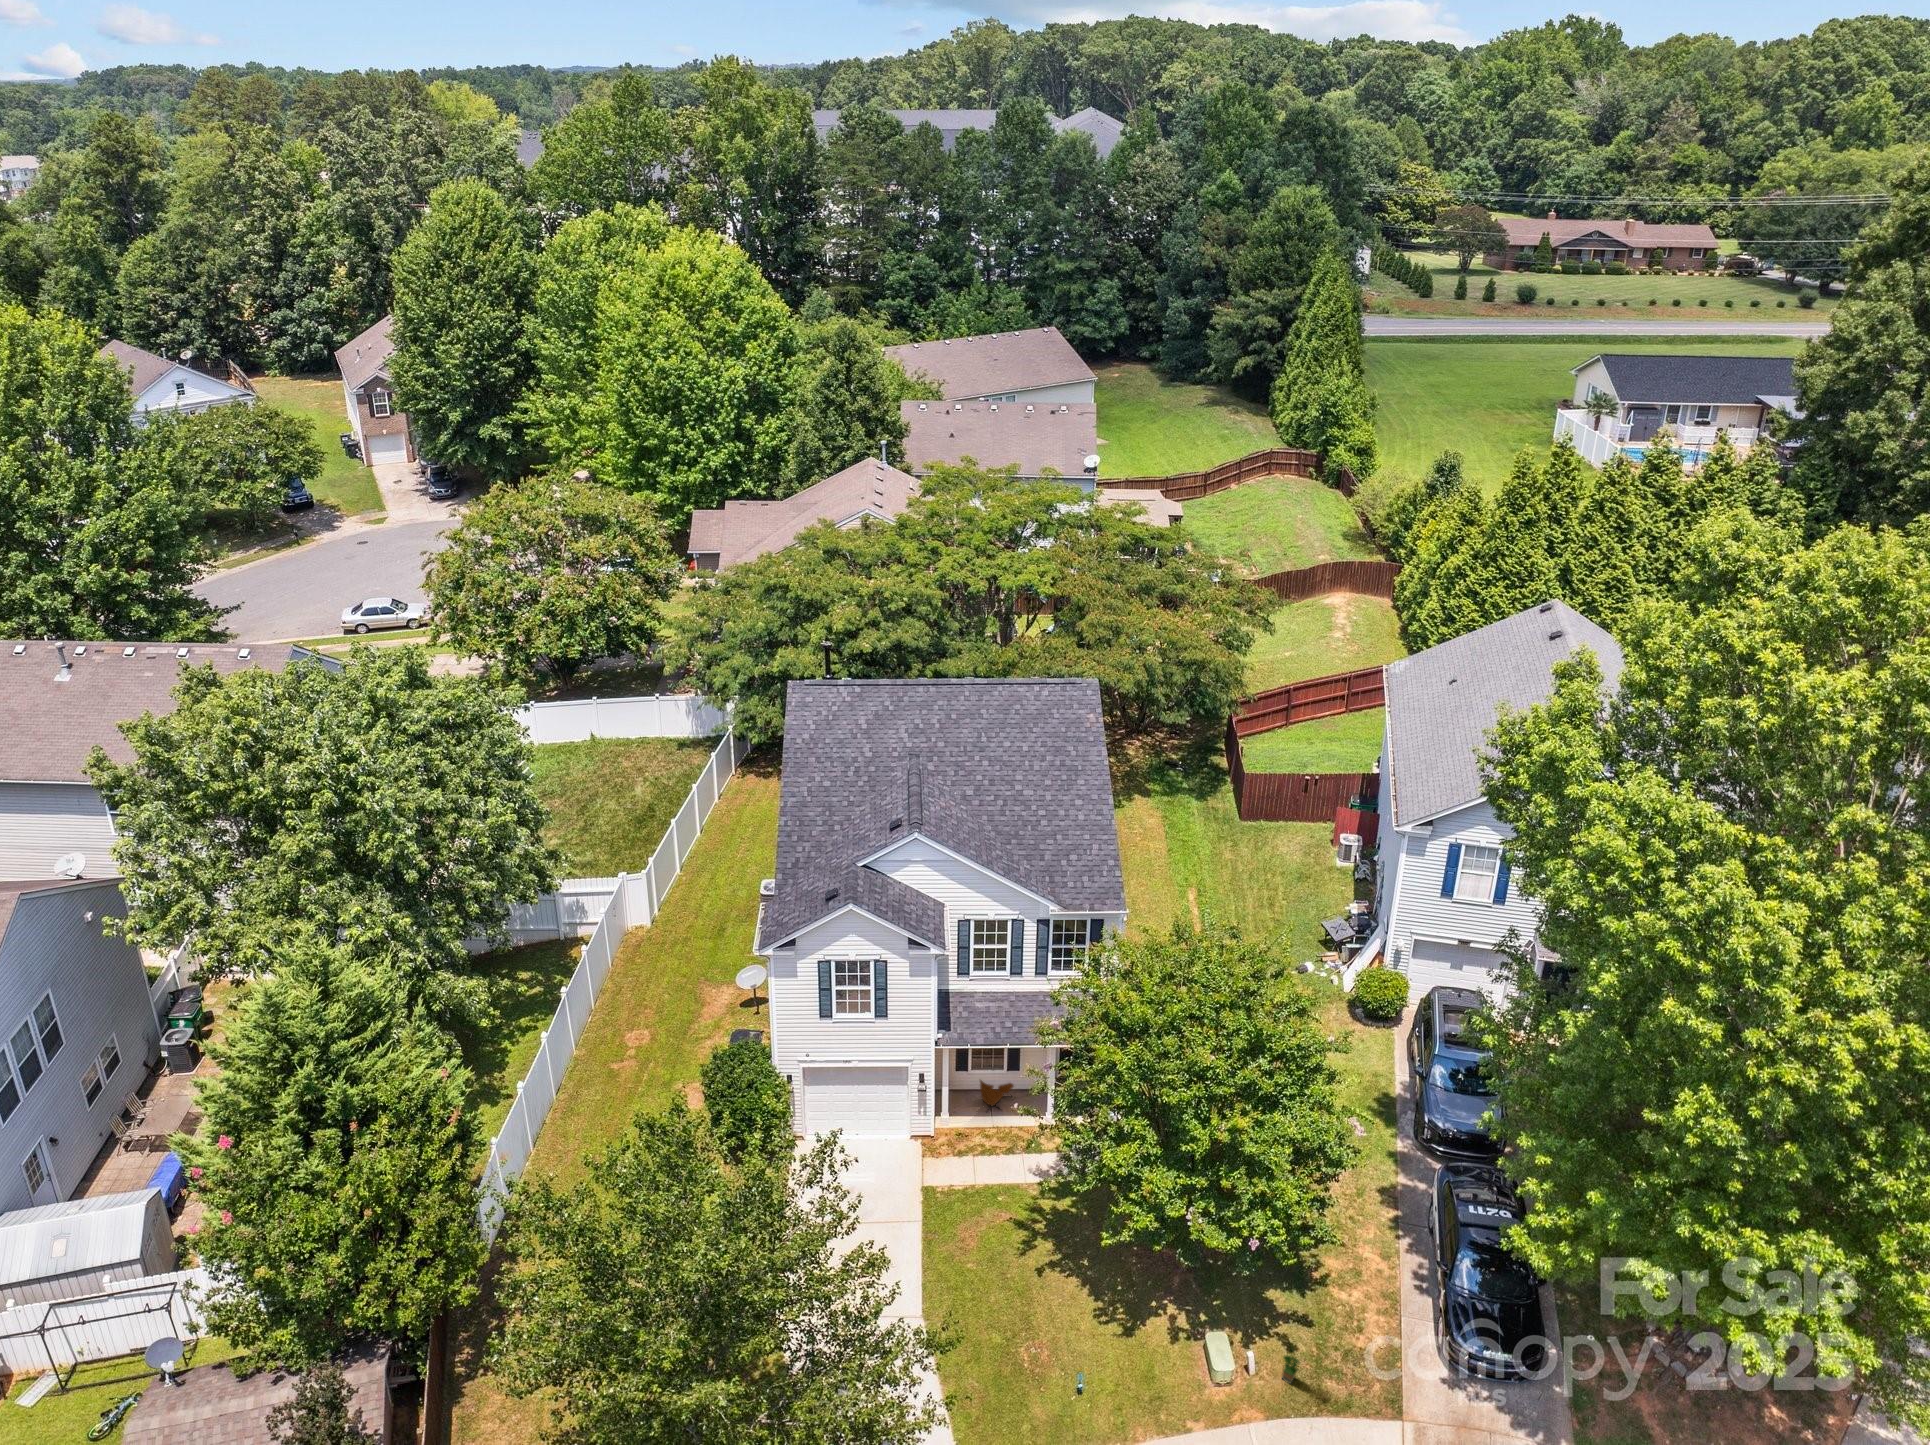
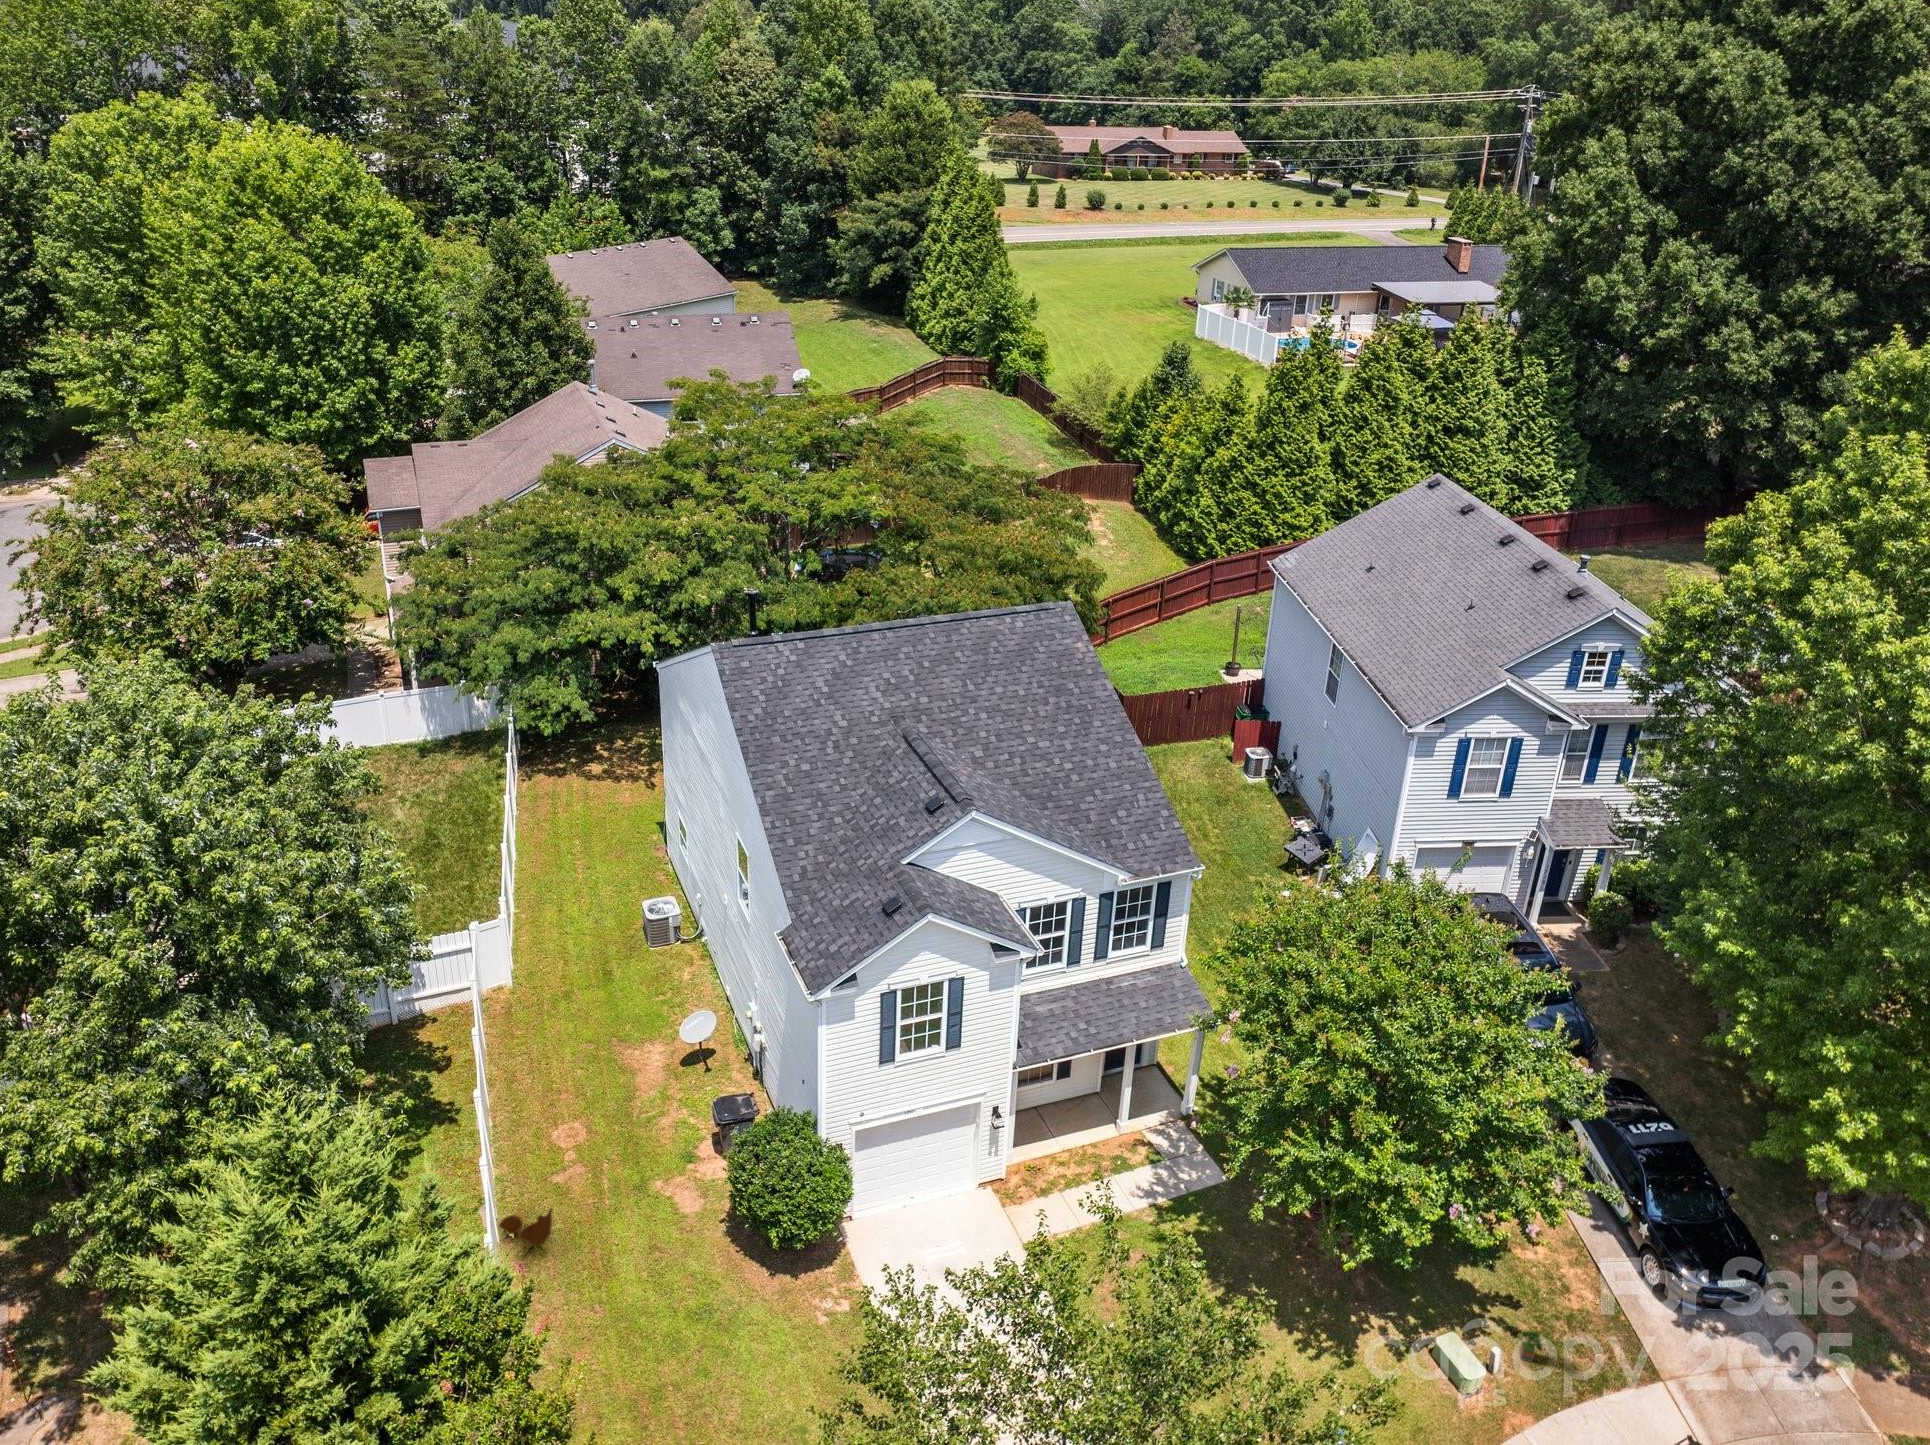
lounge chair: present [980,1080,1013,1106] -> present [499,1208,553,1249]

